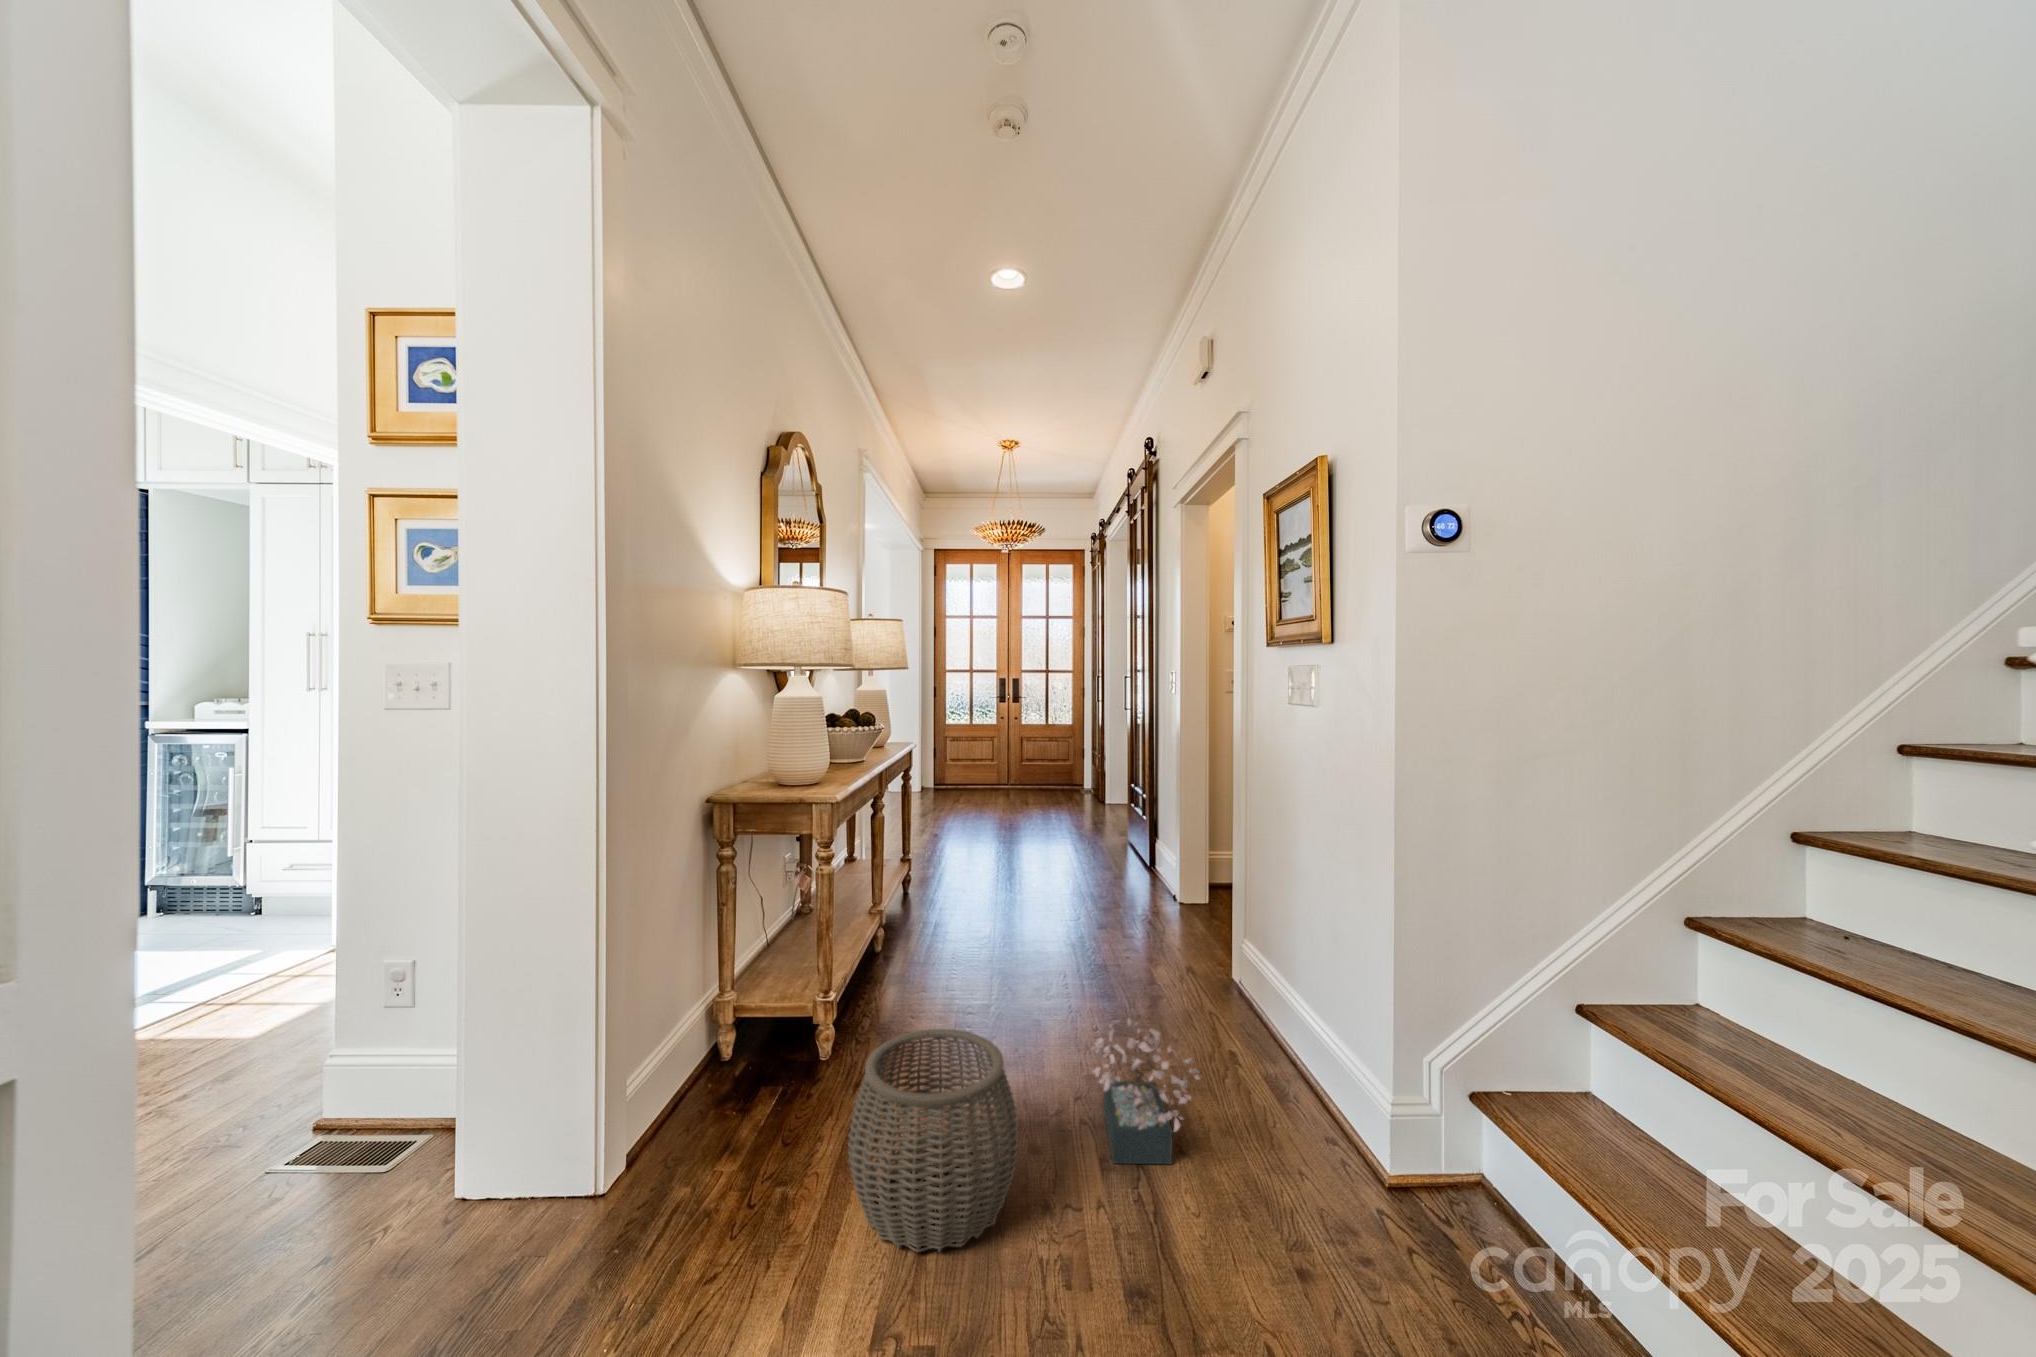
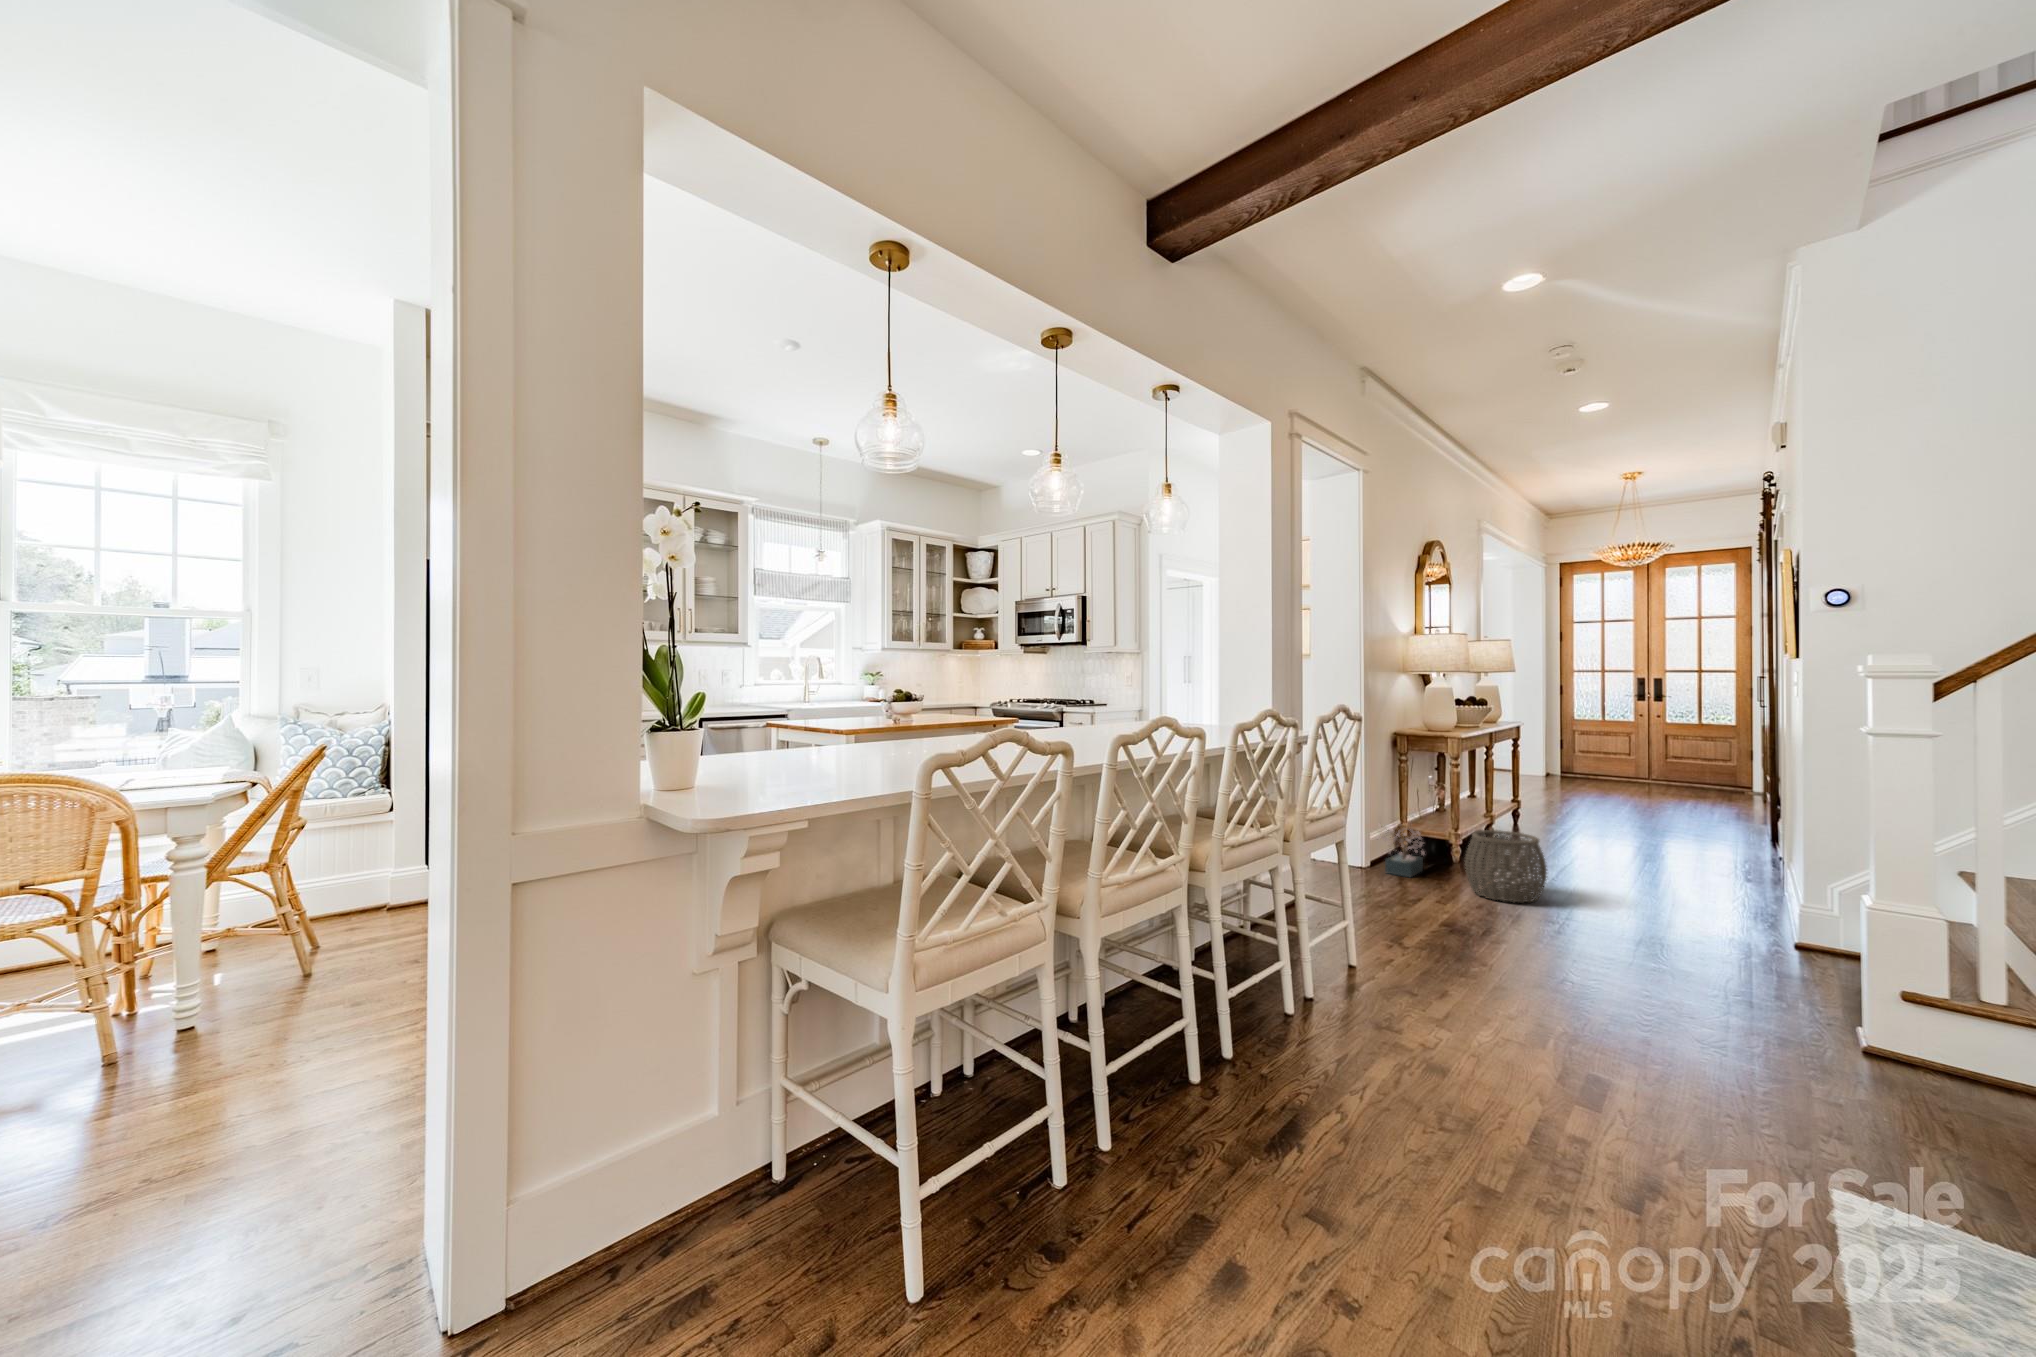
decorative plant: present [1092,1018,1201,1164] -> present [1377,824,1424,877]

